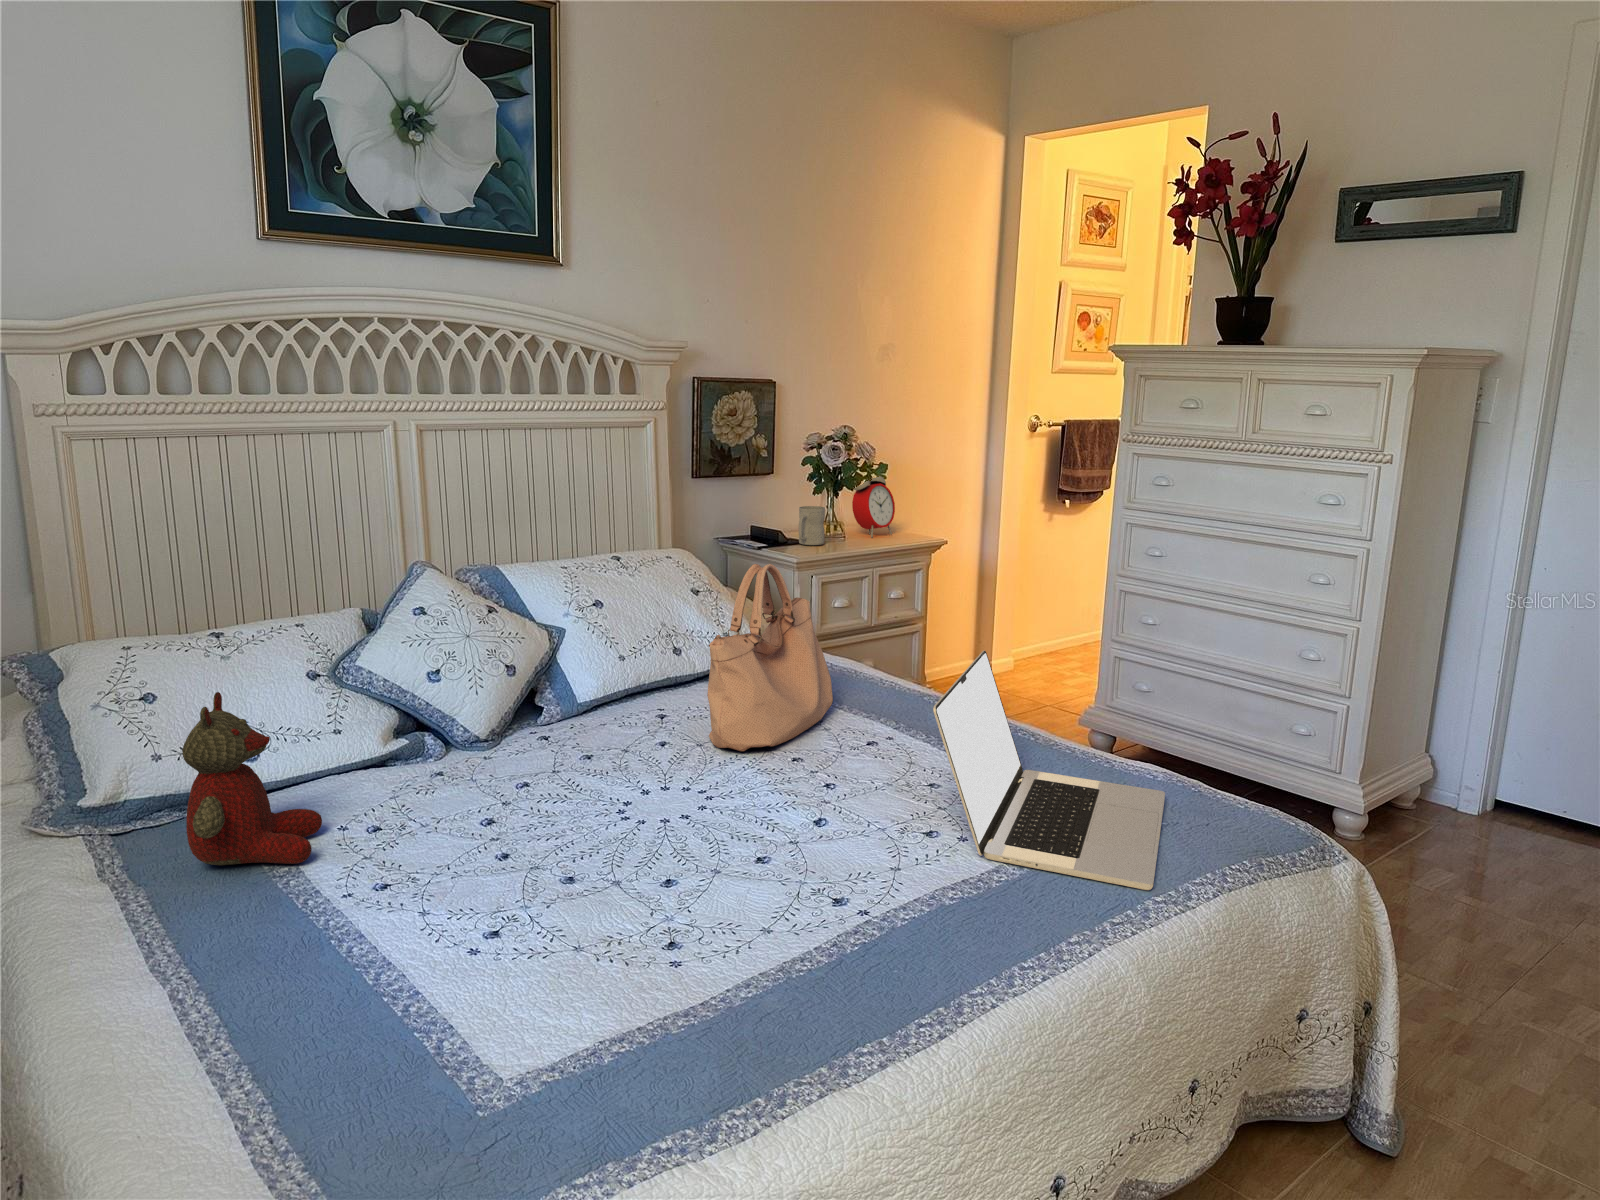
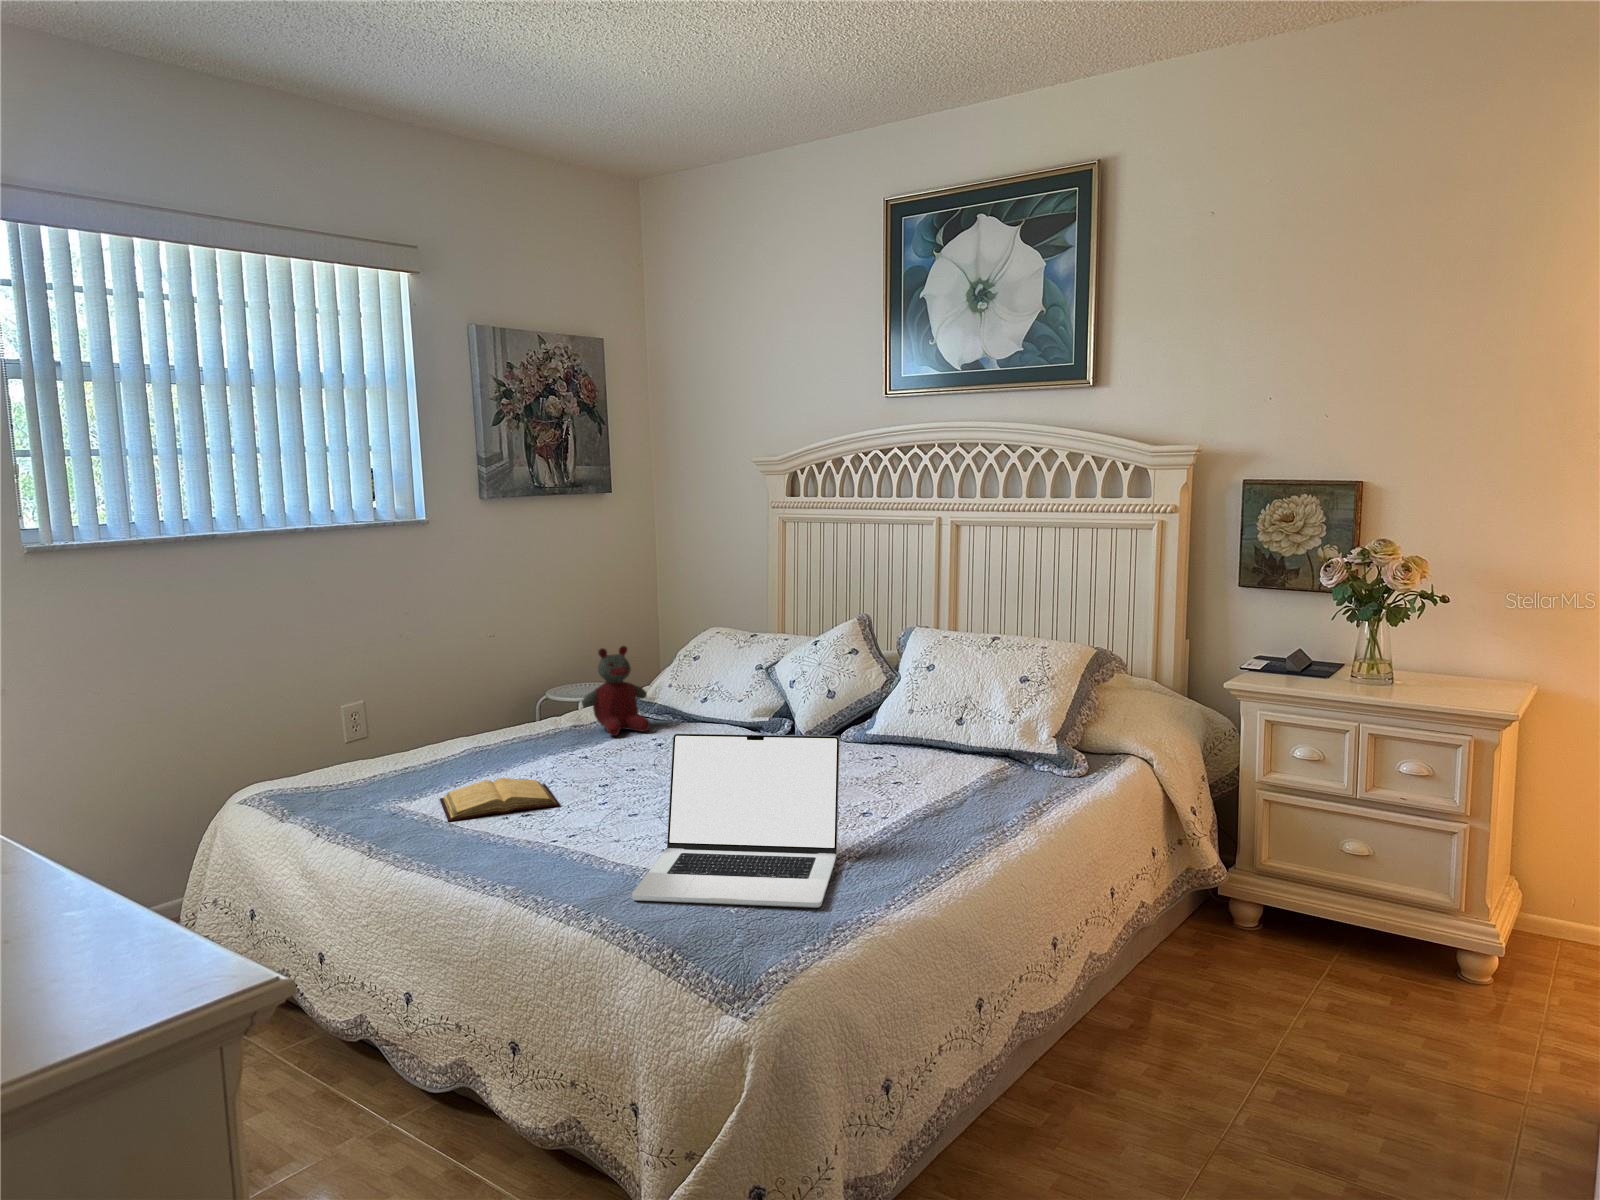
alarm clock: present [852,476,895,538] -> none [1411,611,1484,696]
mug: present [799,506,825,545] -> none [1272,633,1323,682]
handbag: present [707,564,833,751] -> none [810,643,964,793]
book: none [555,927,732,1078] -> present [440,778,560,822]

